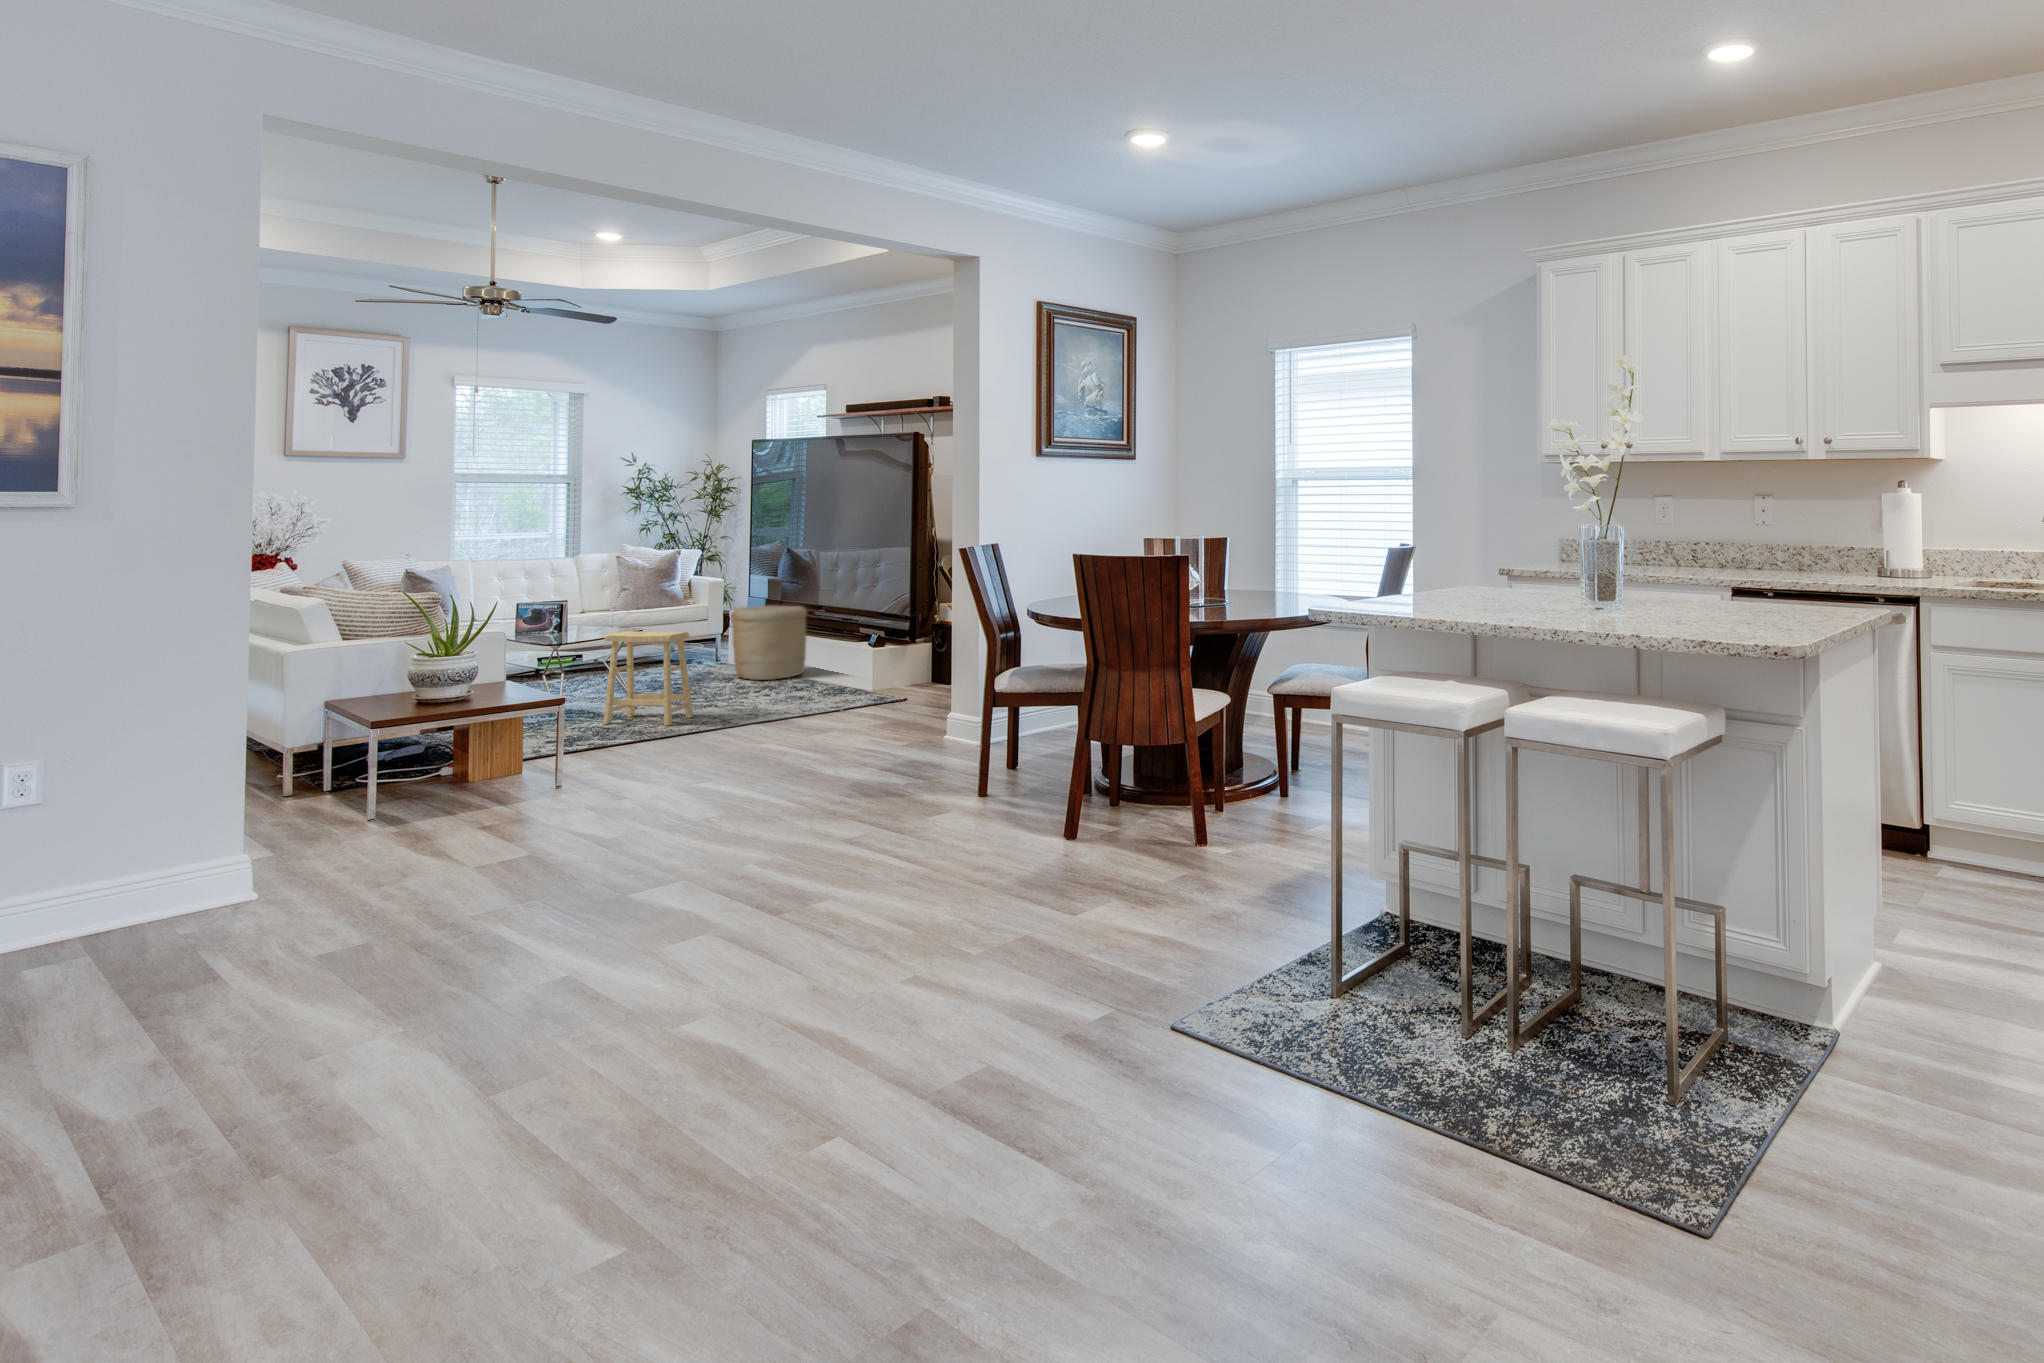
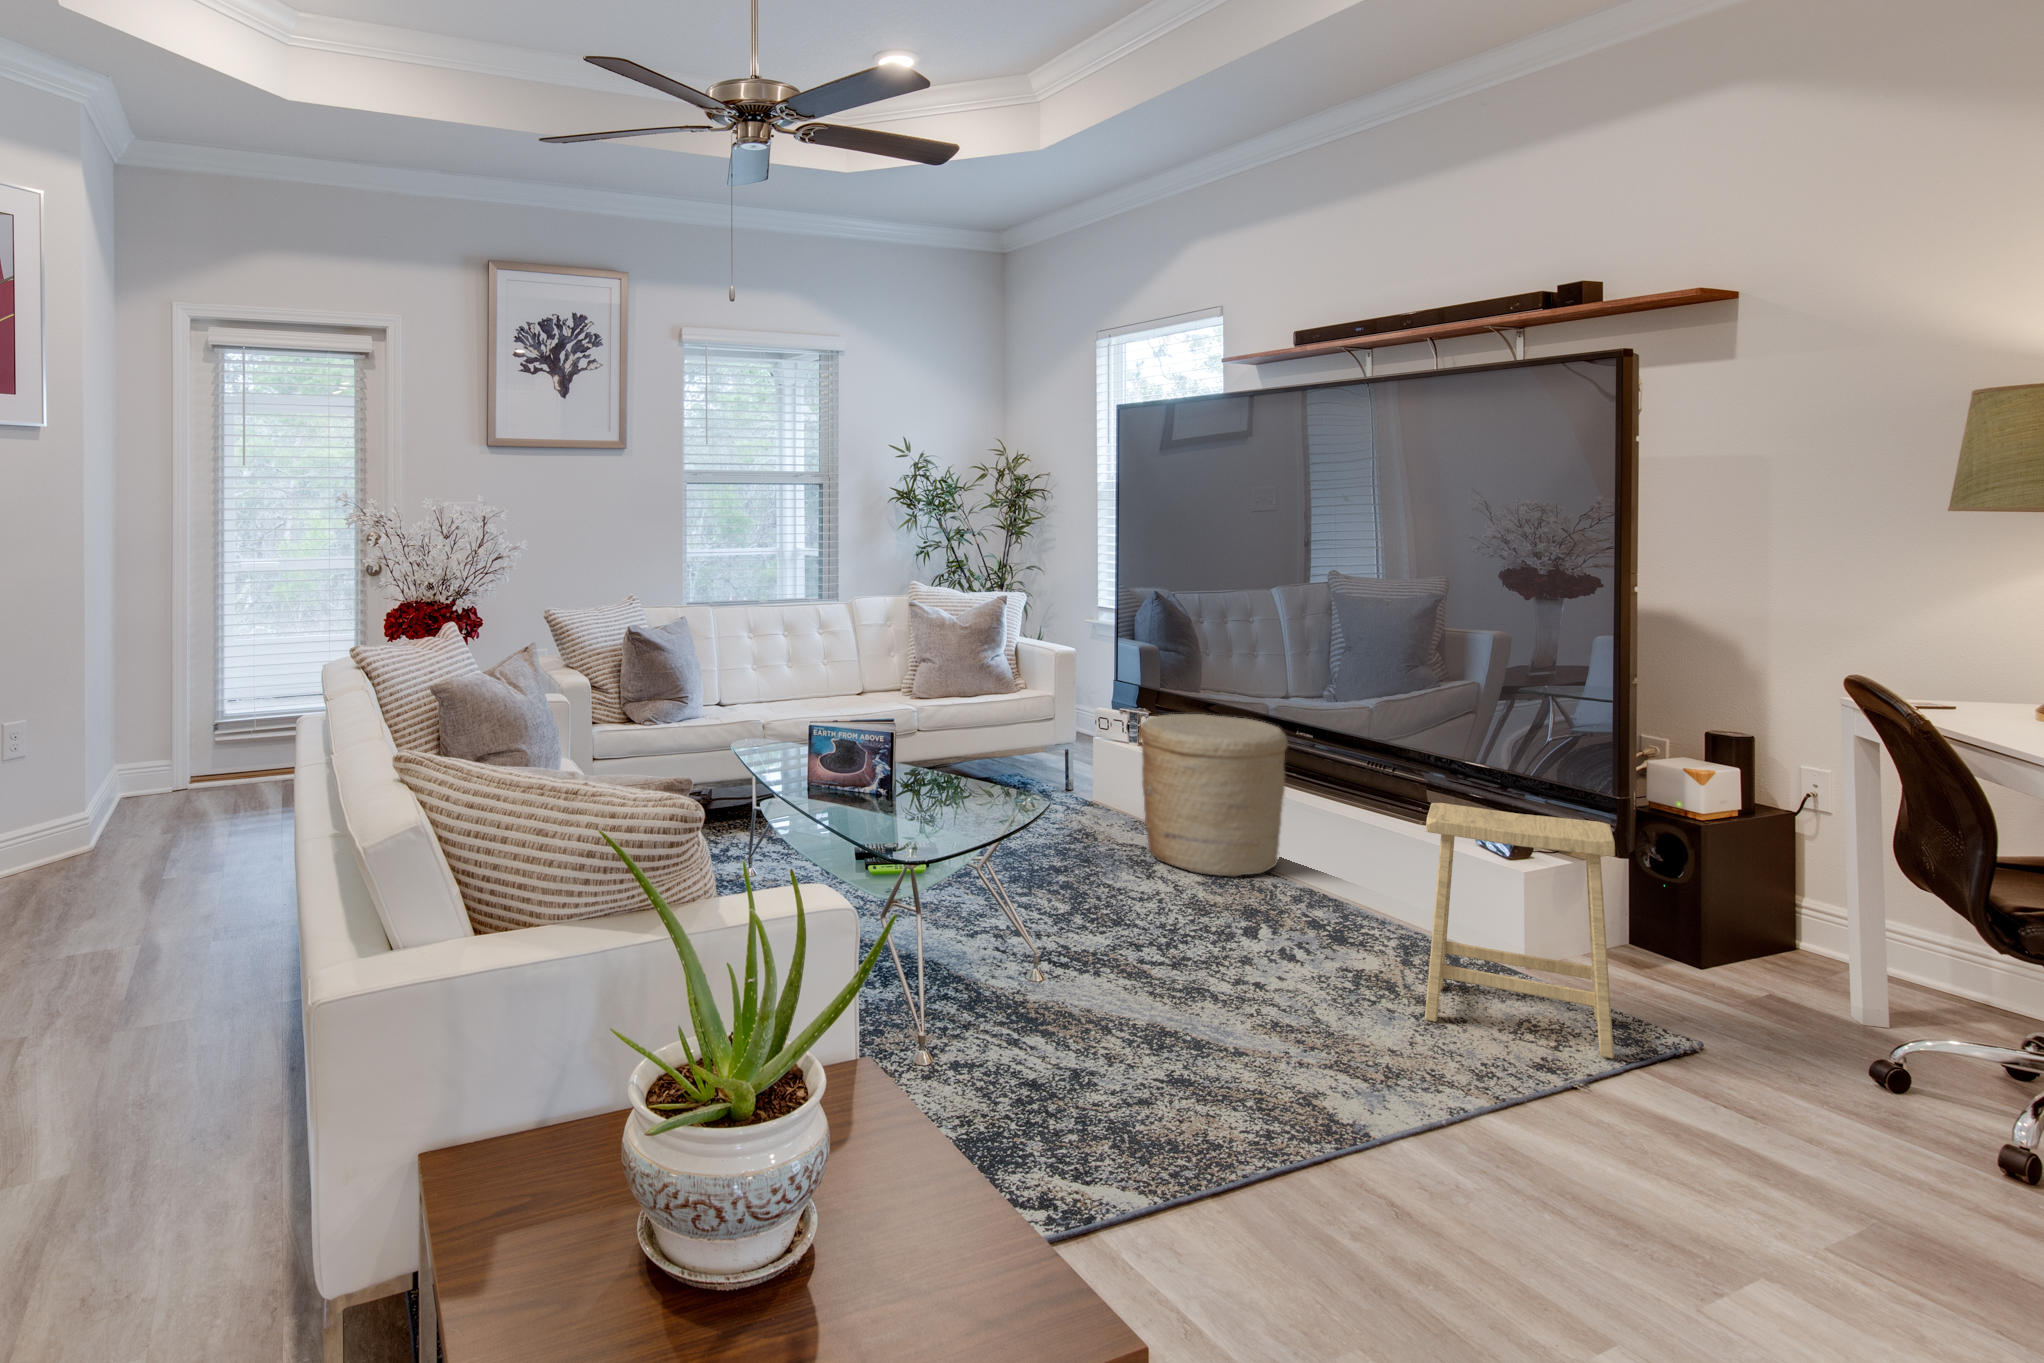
footstool: present [603,631,693,725] -> present [1425,803,1615,1058]

